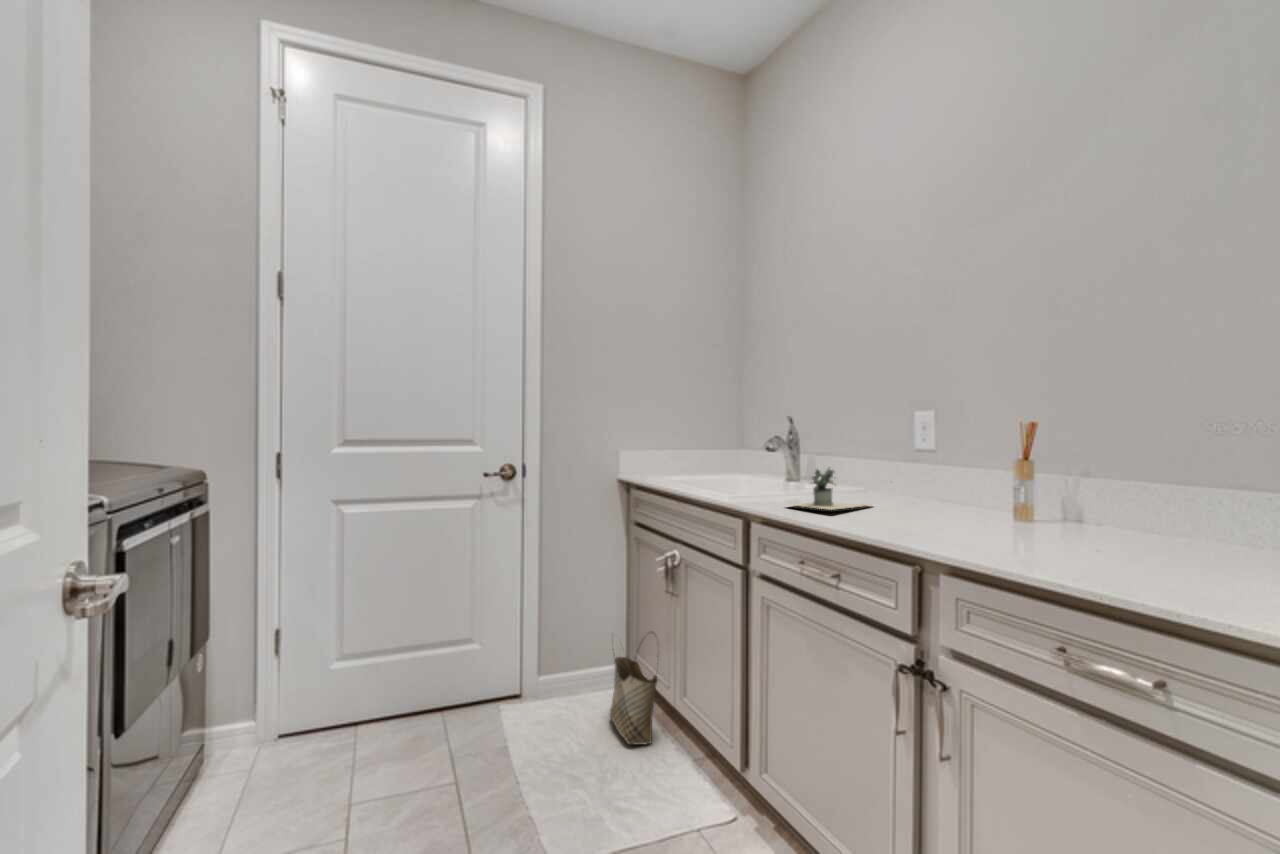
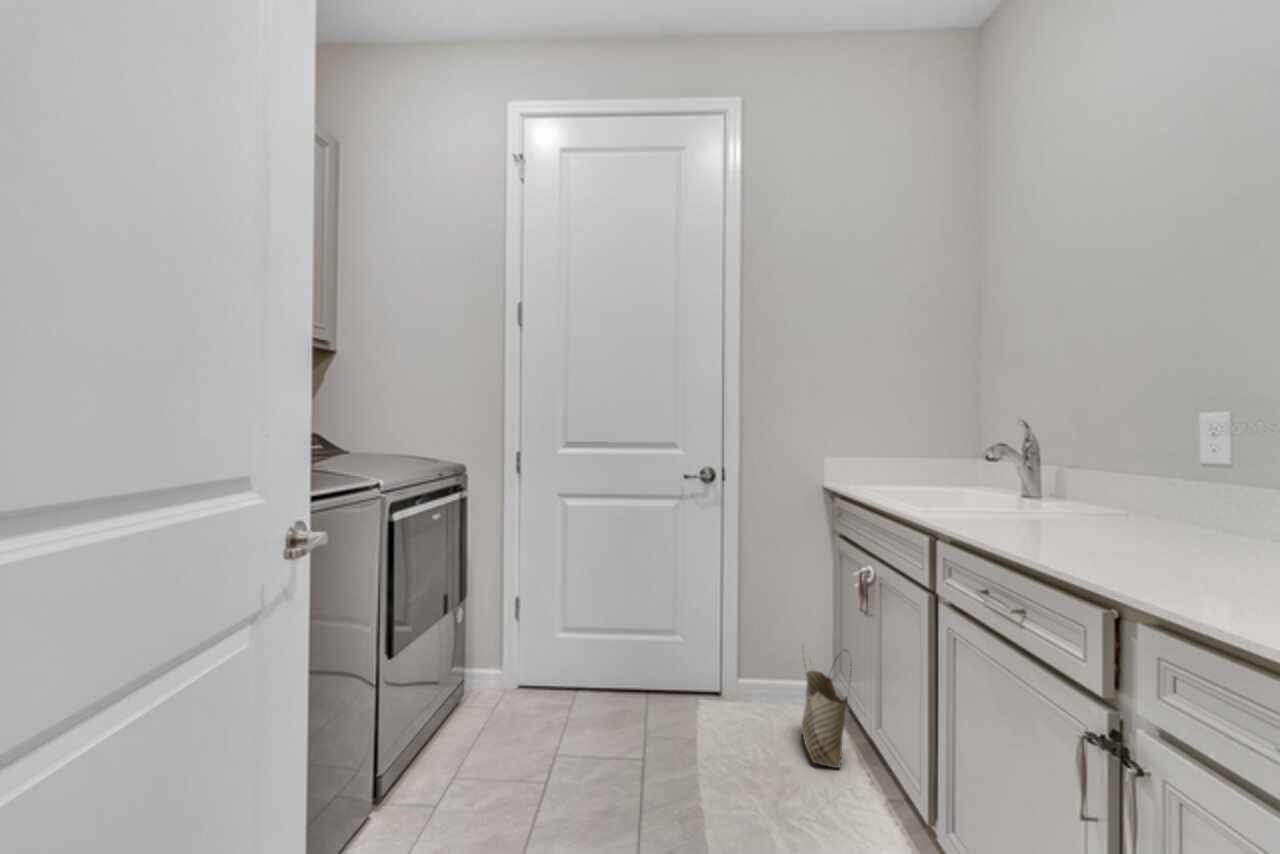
potted plant: present [794,469,867,510] -> none [978,481,1146,532]

